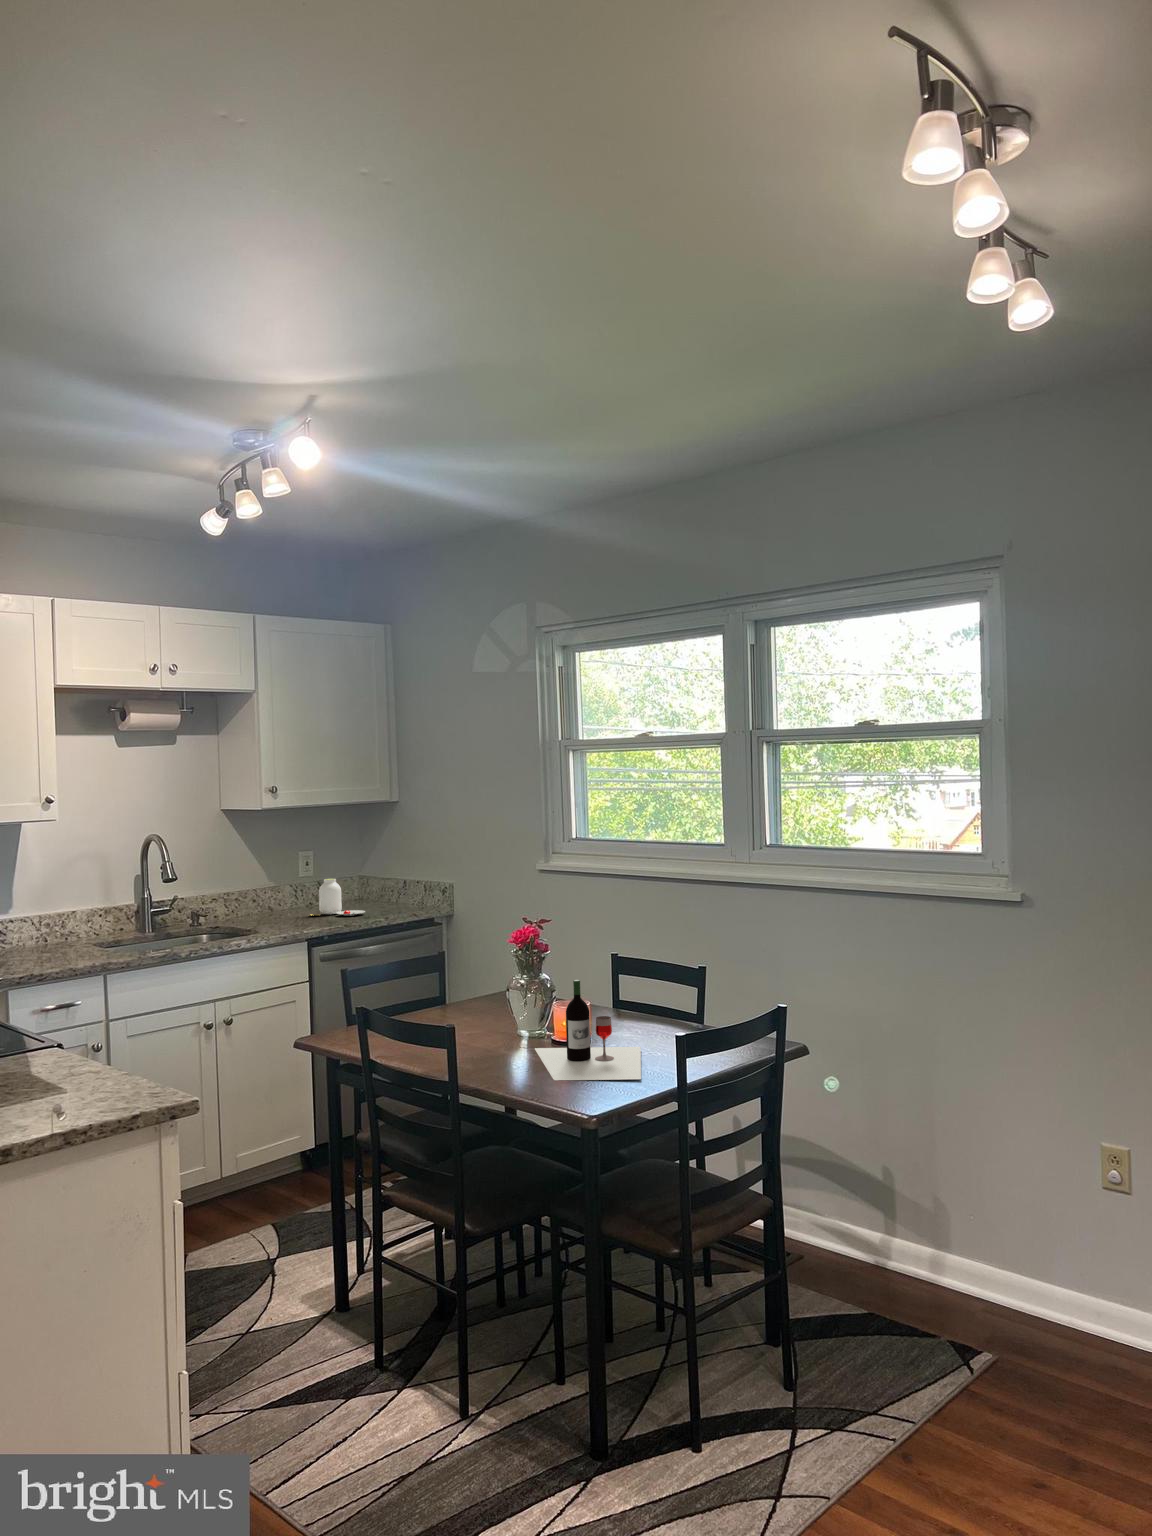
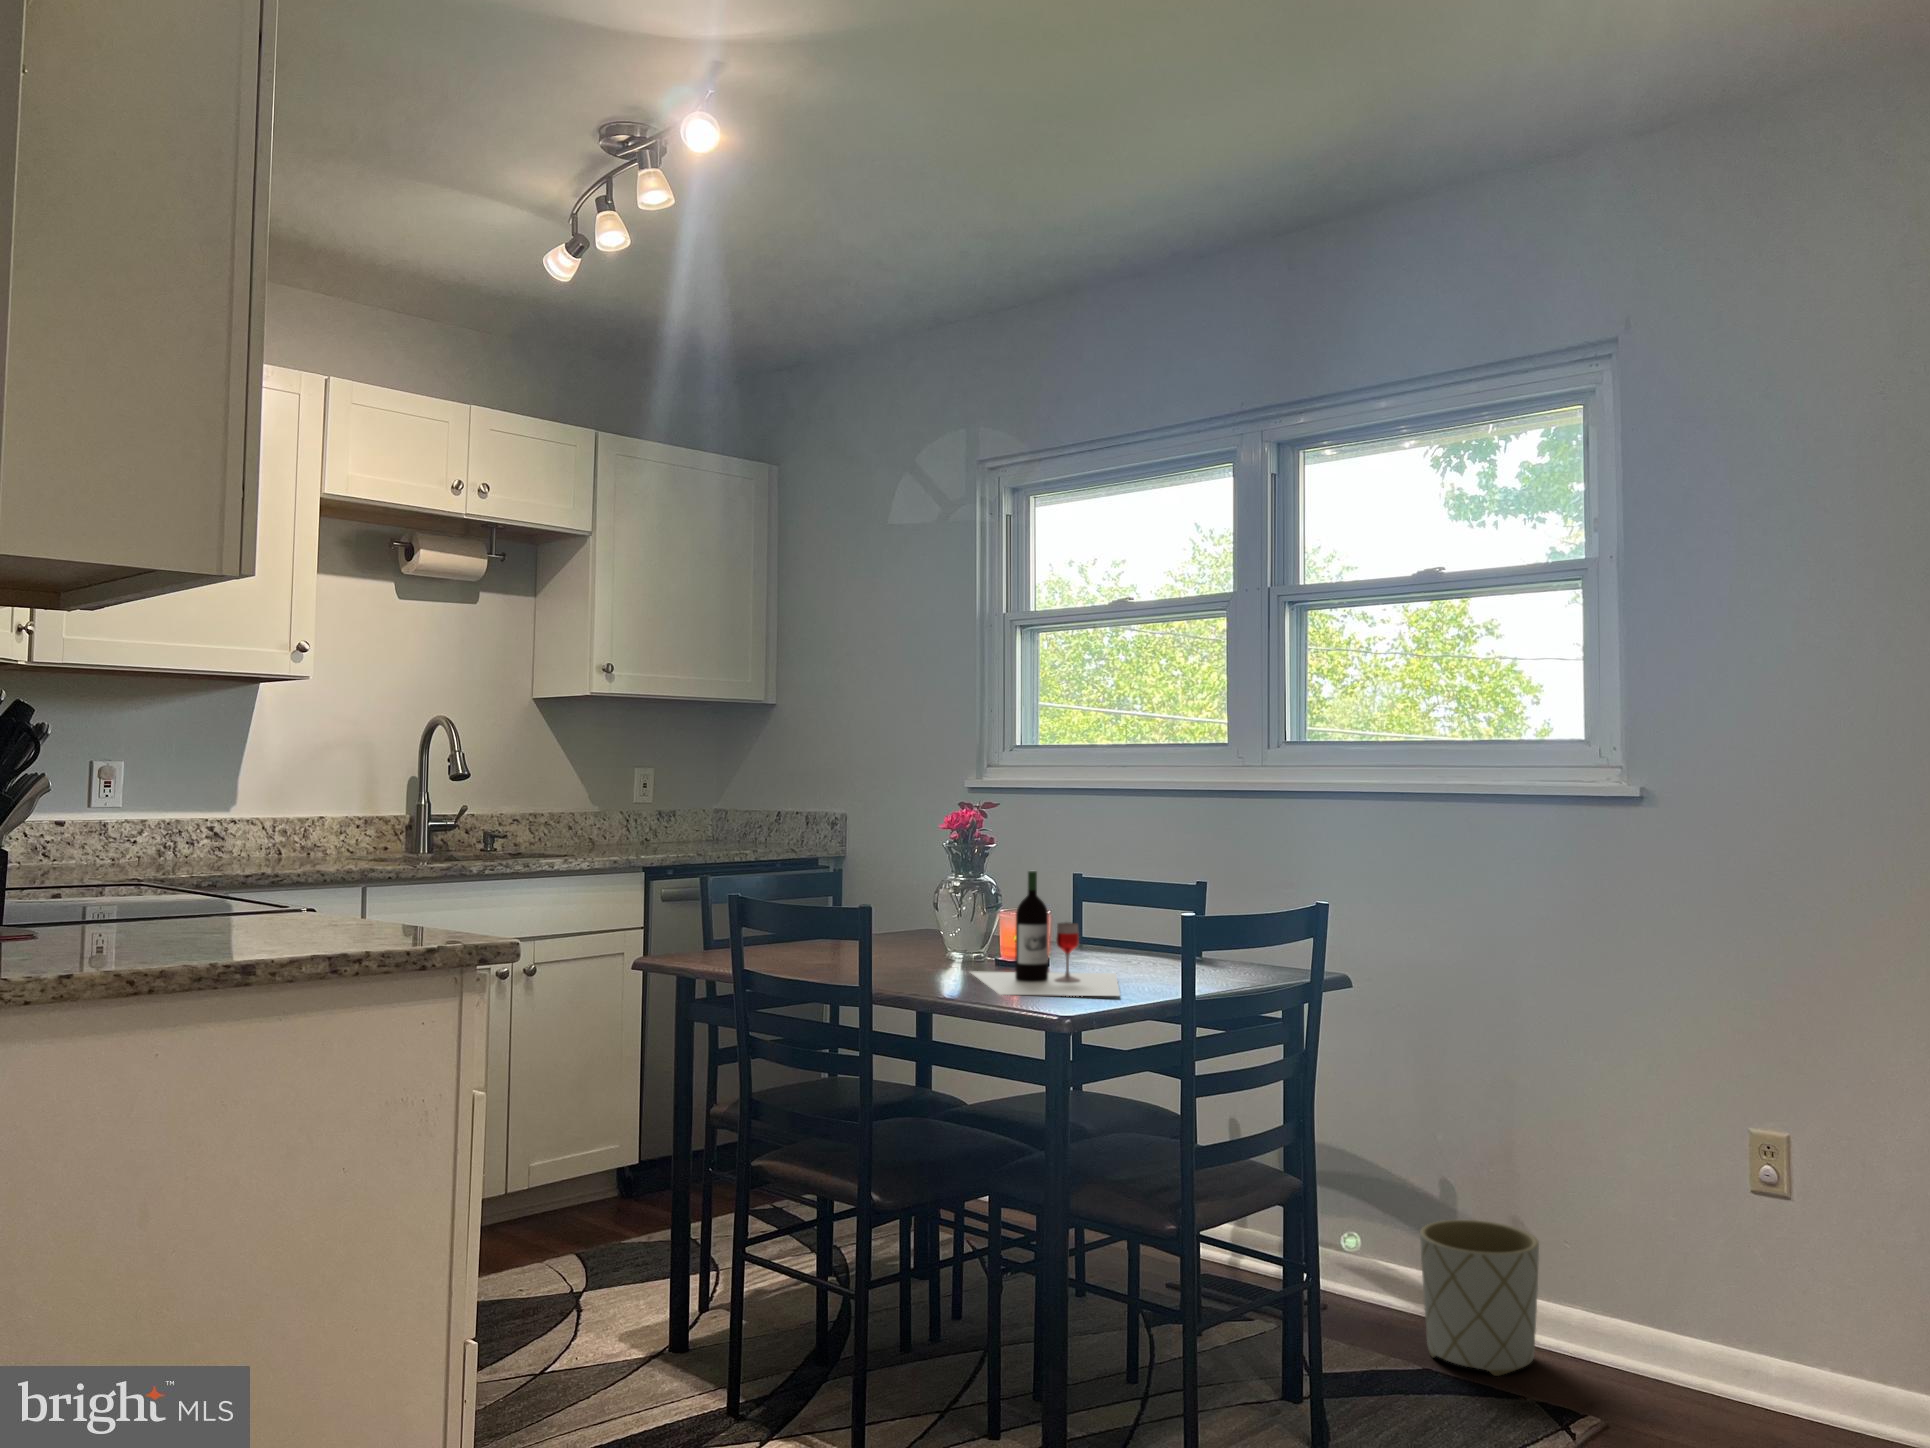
jar: present [309,879,365,916] -> none [645,802,724,851]
planter: none [867,1199,952,1316] -> present [1420,1220,1539,1376]

